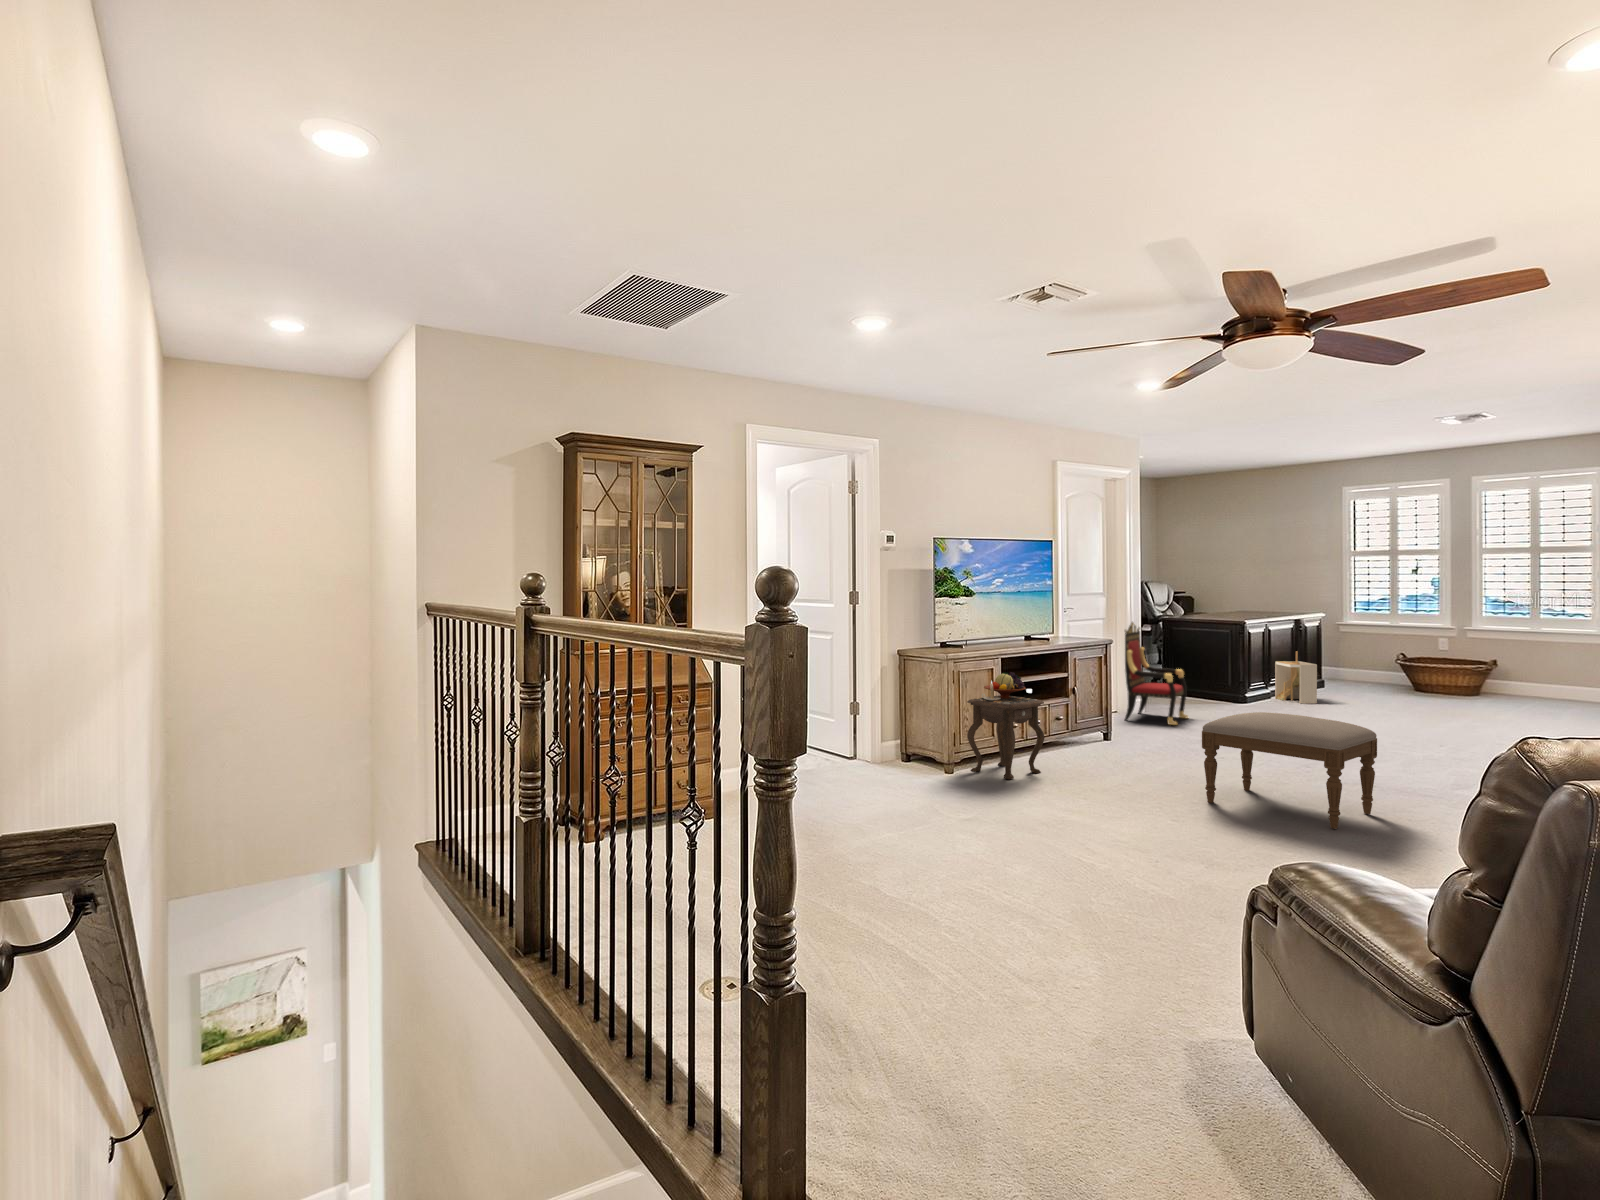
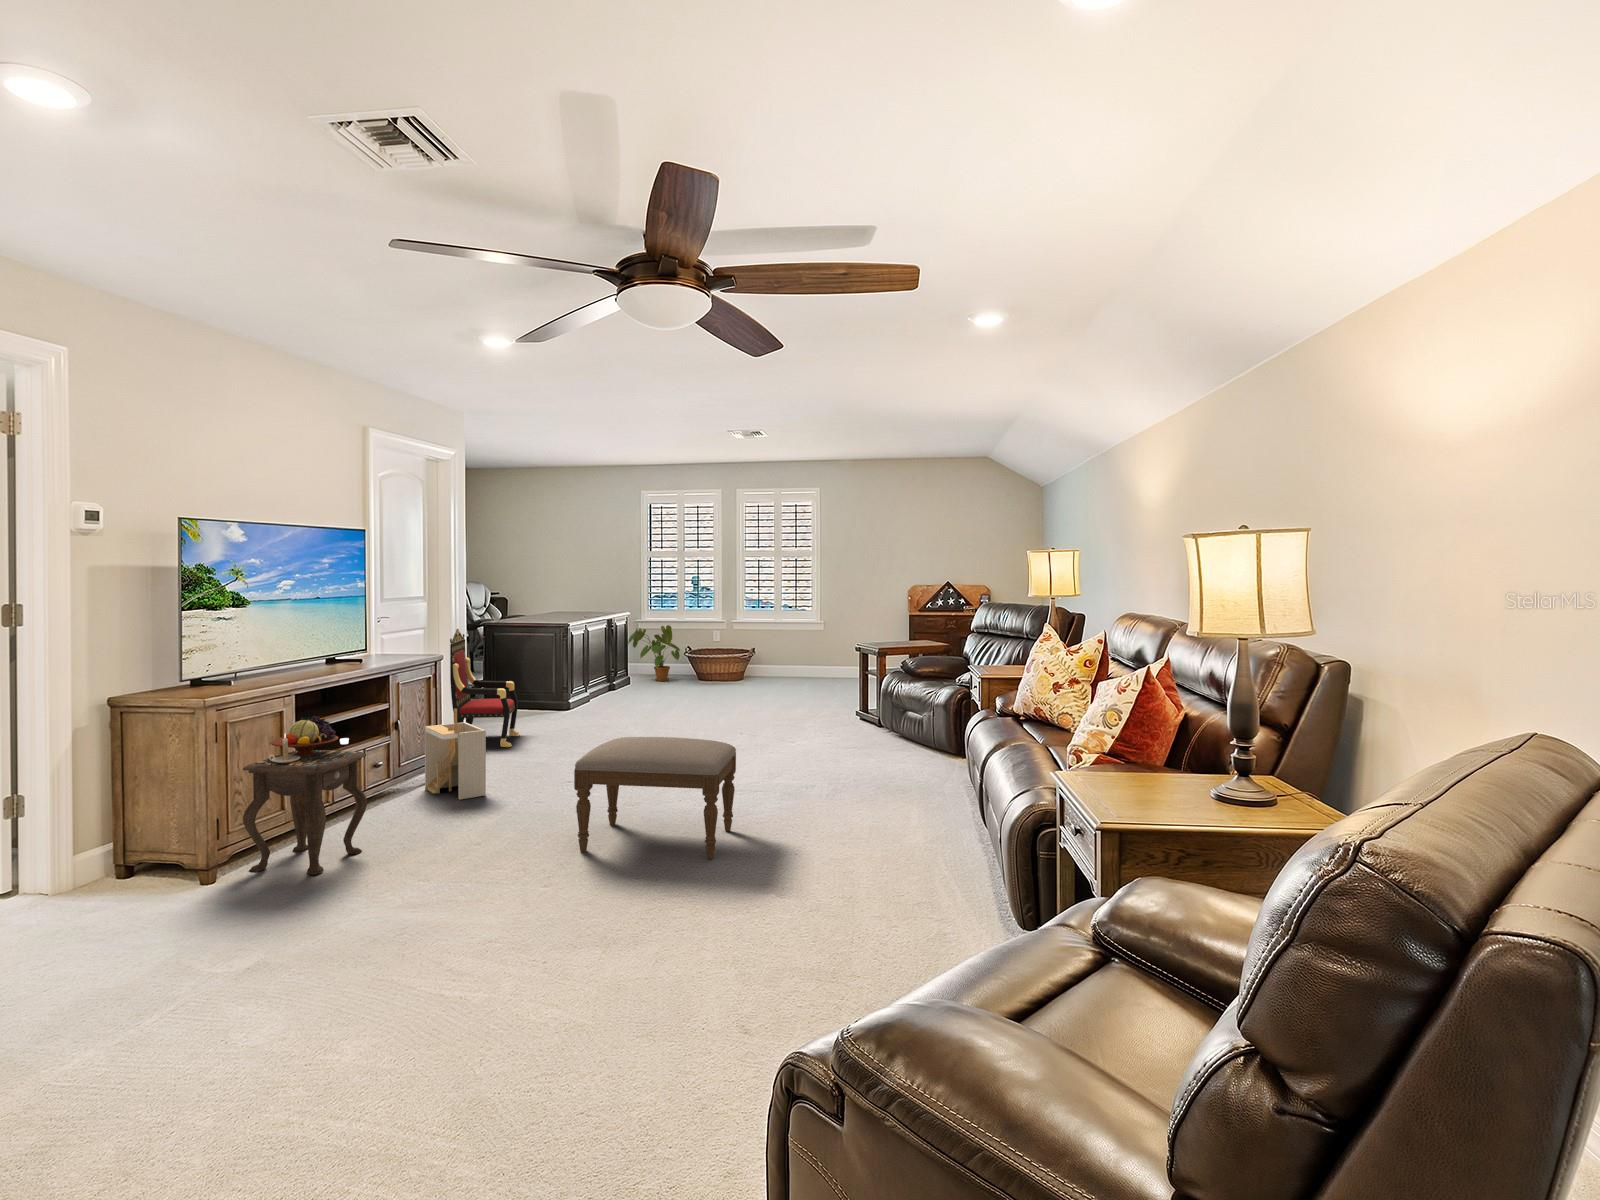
house plant: none [1324,630,1390,689] -> present [628,625,680,681]
storage bin: present [1275,651,1317,704] -> present [425,709,486,799]

